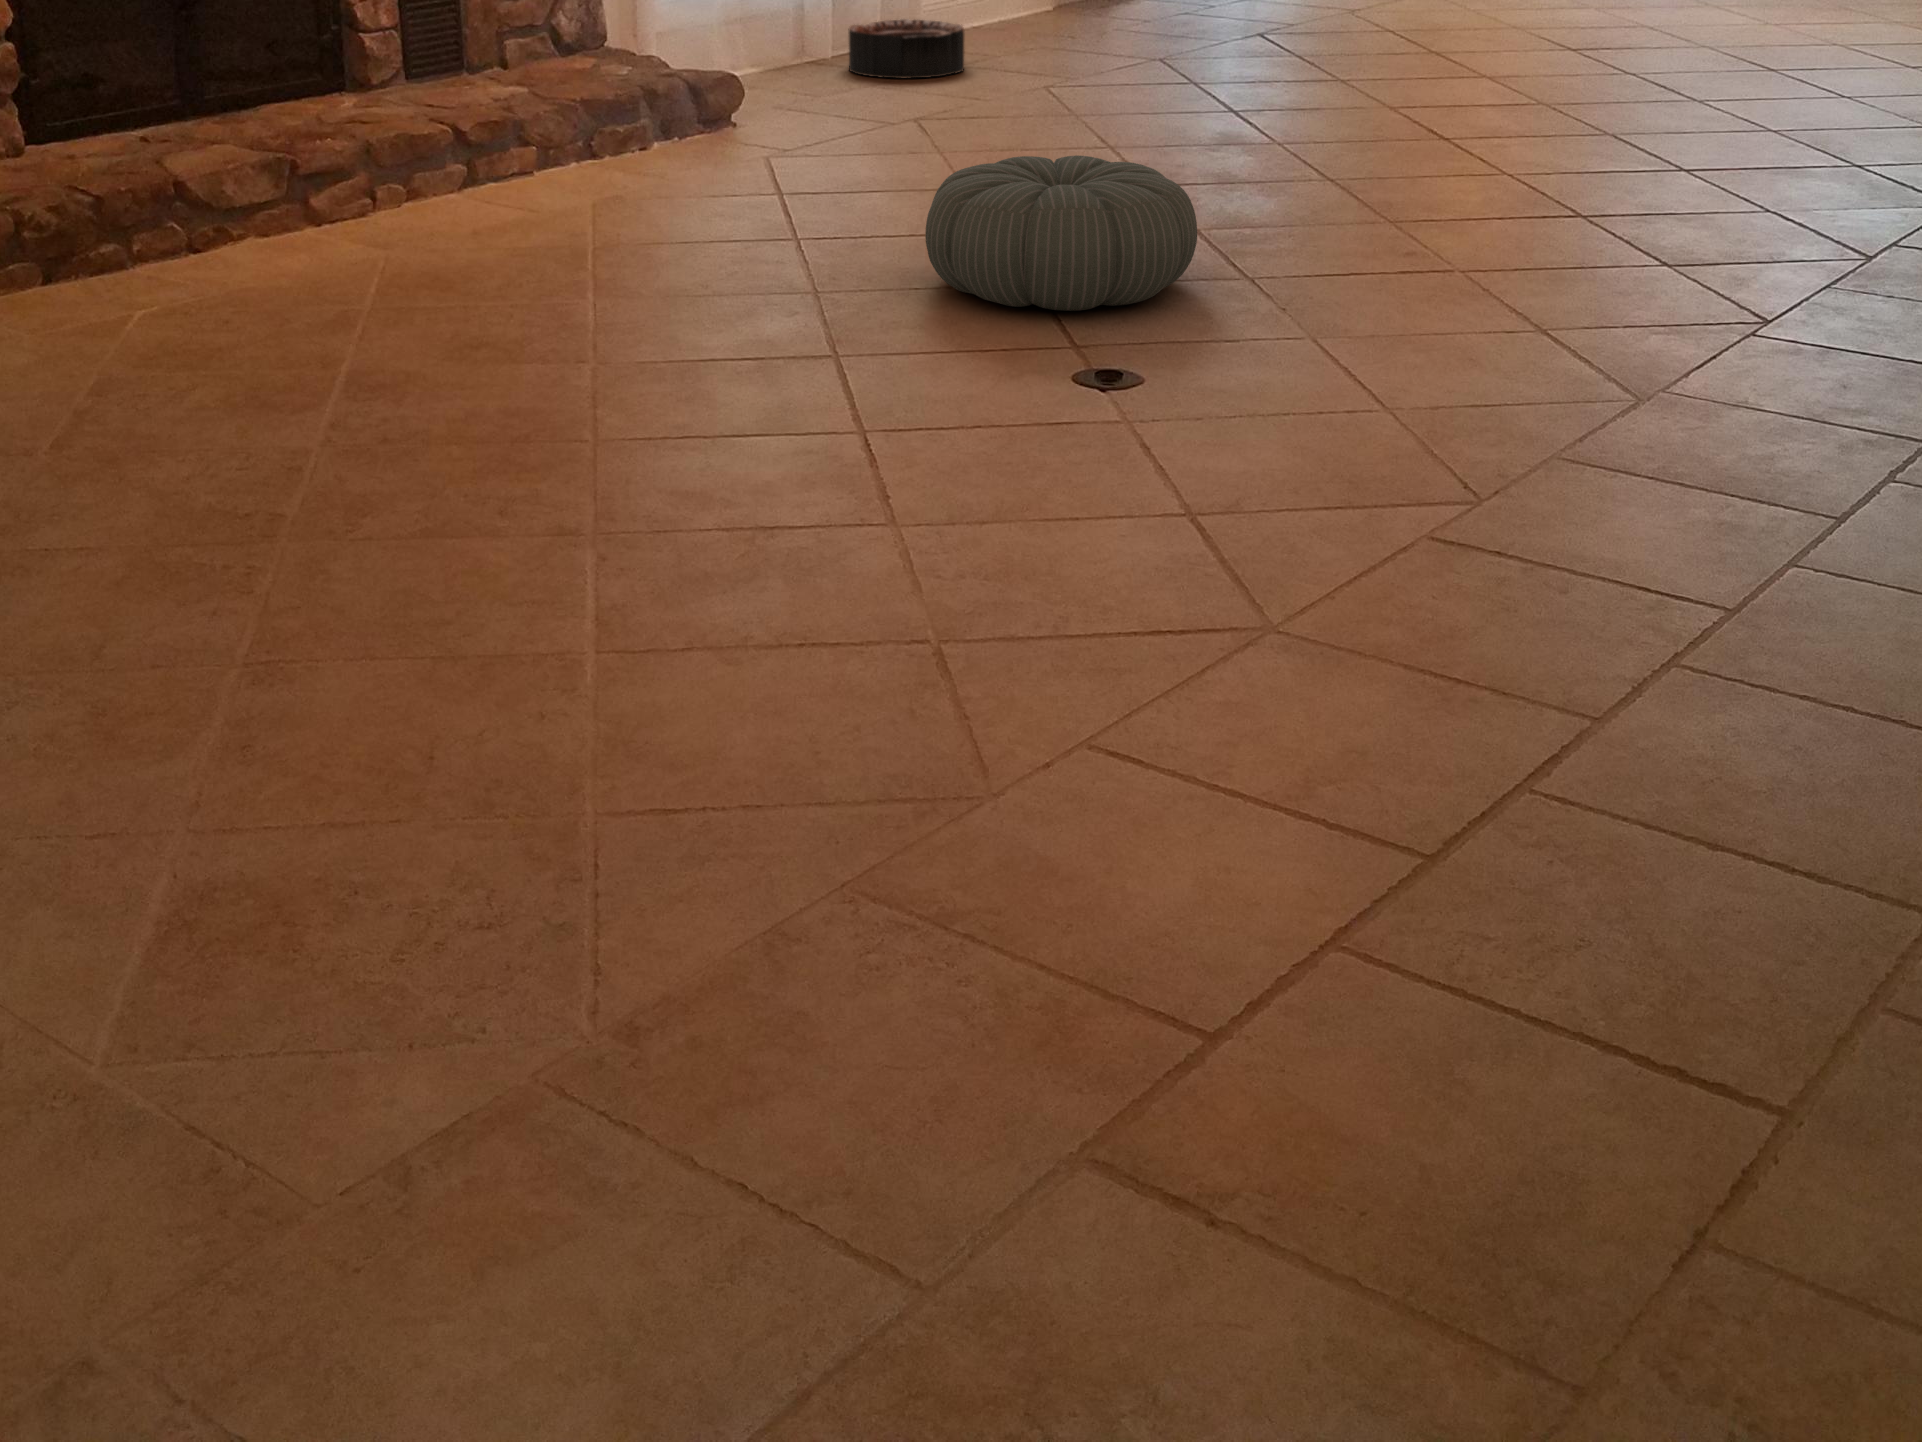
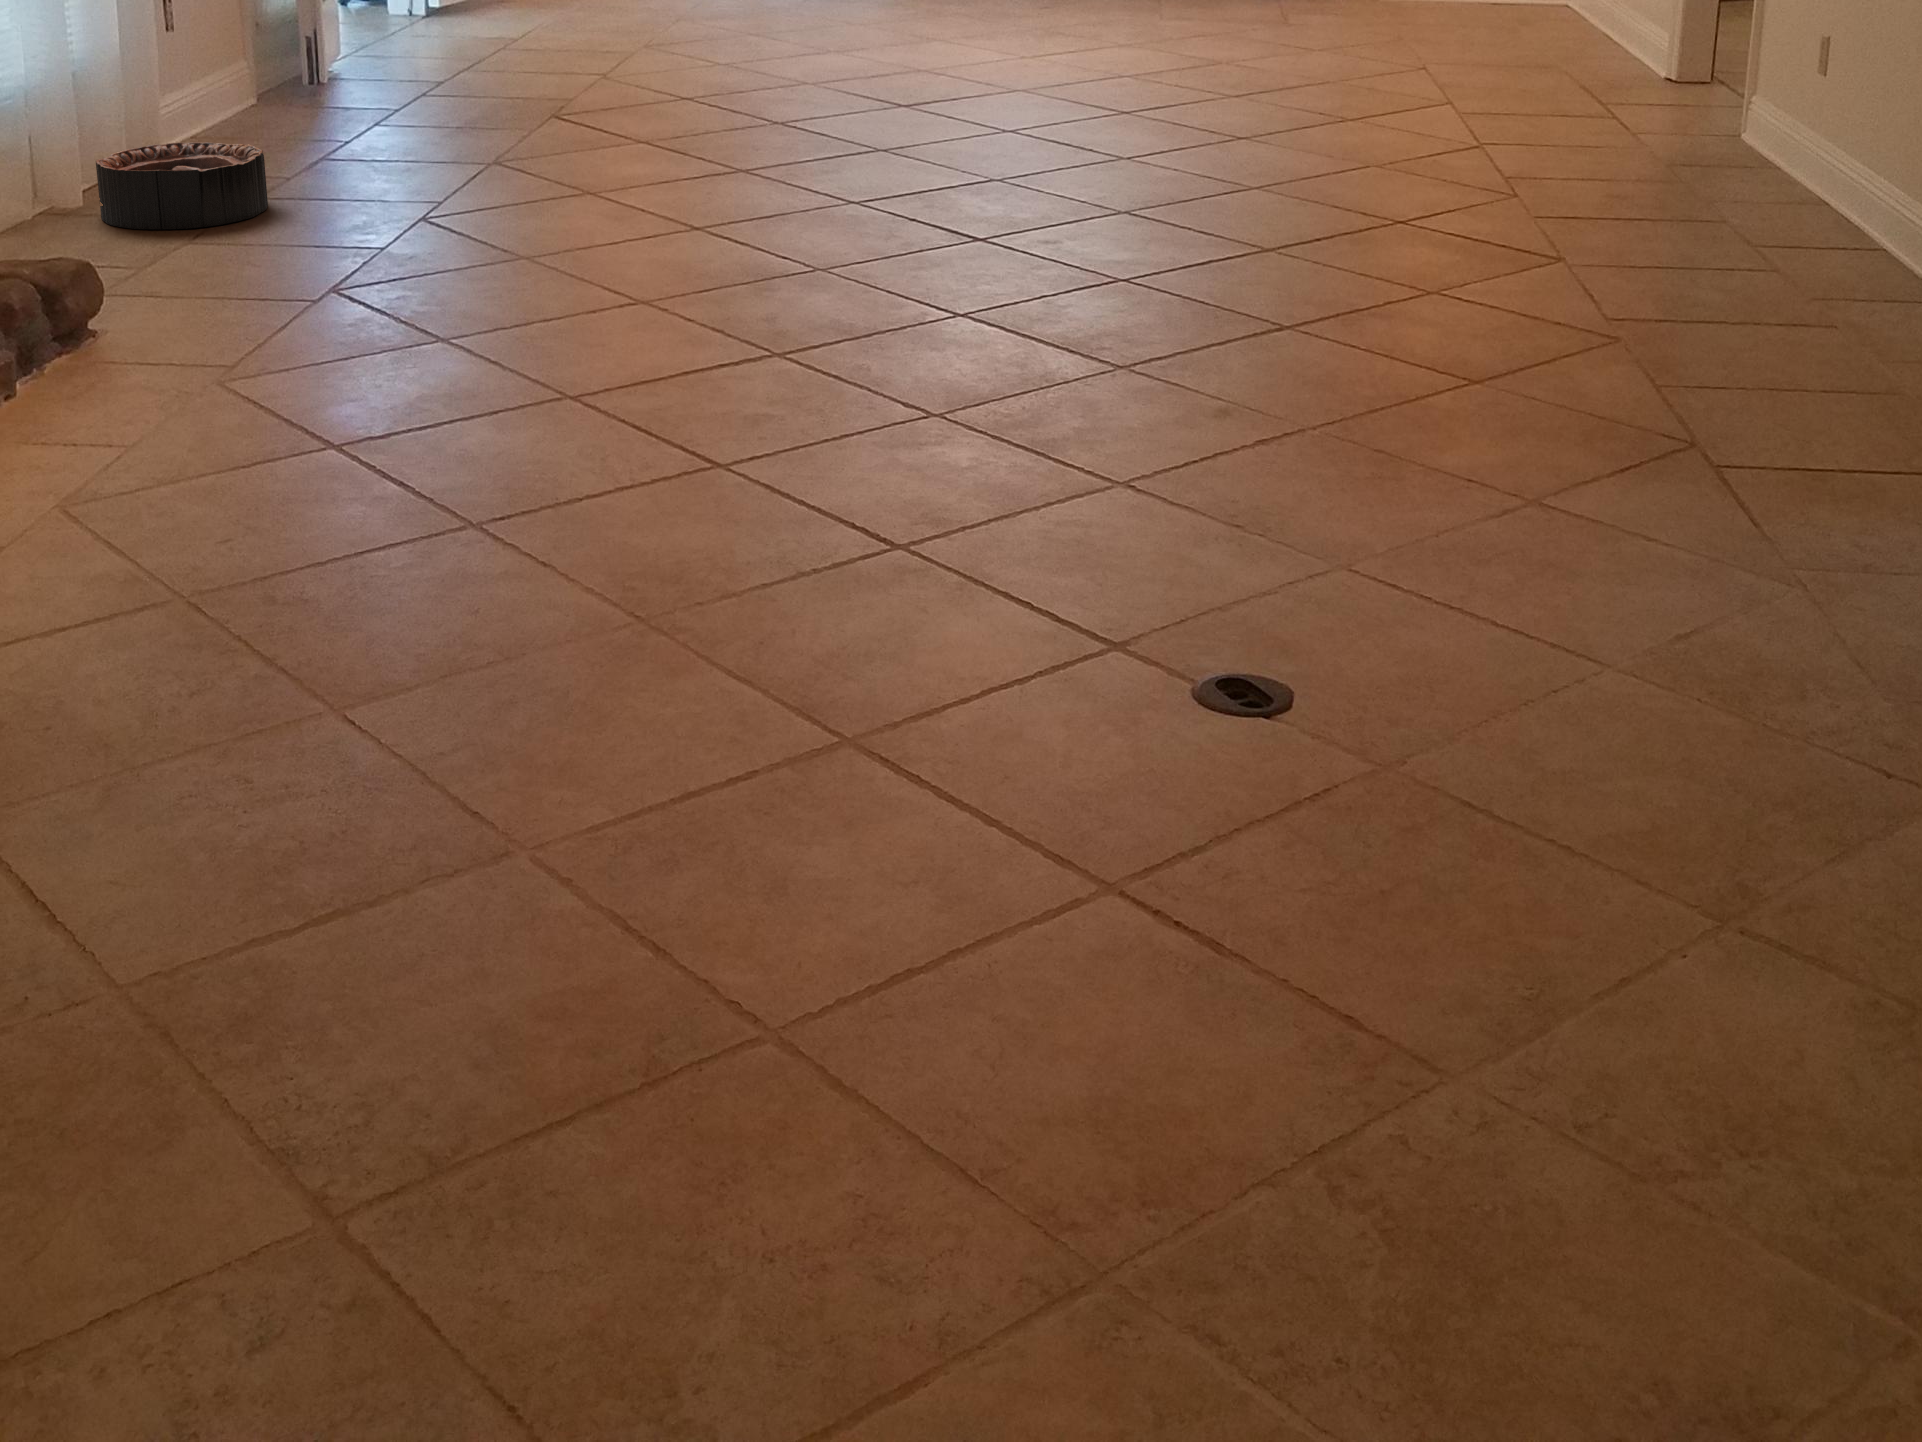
pouf: present [925,155,1197,311] -> none [726,321,1094,543]

